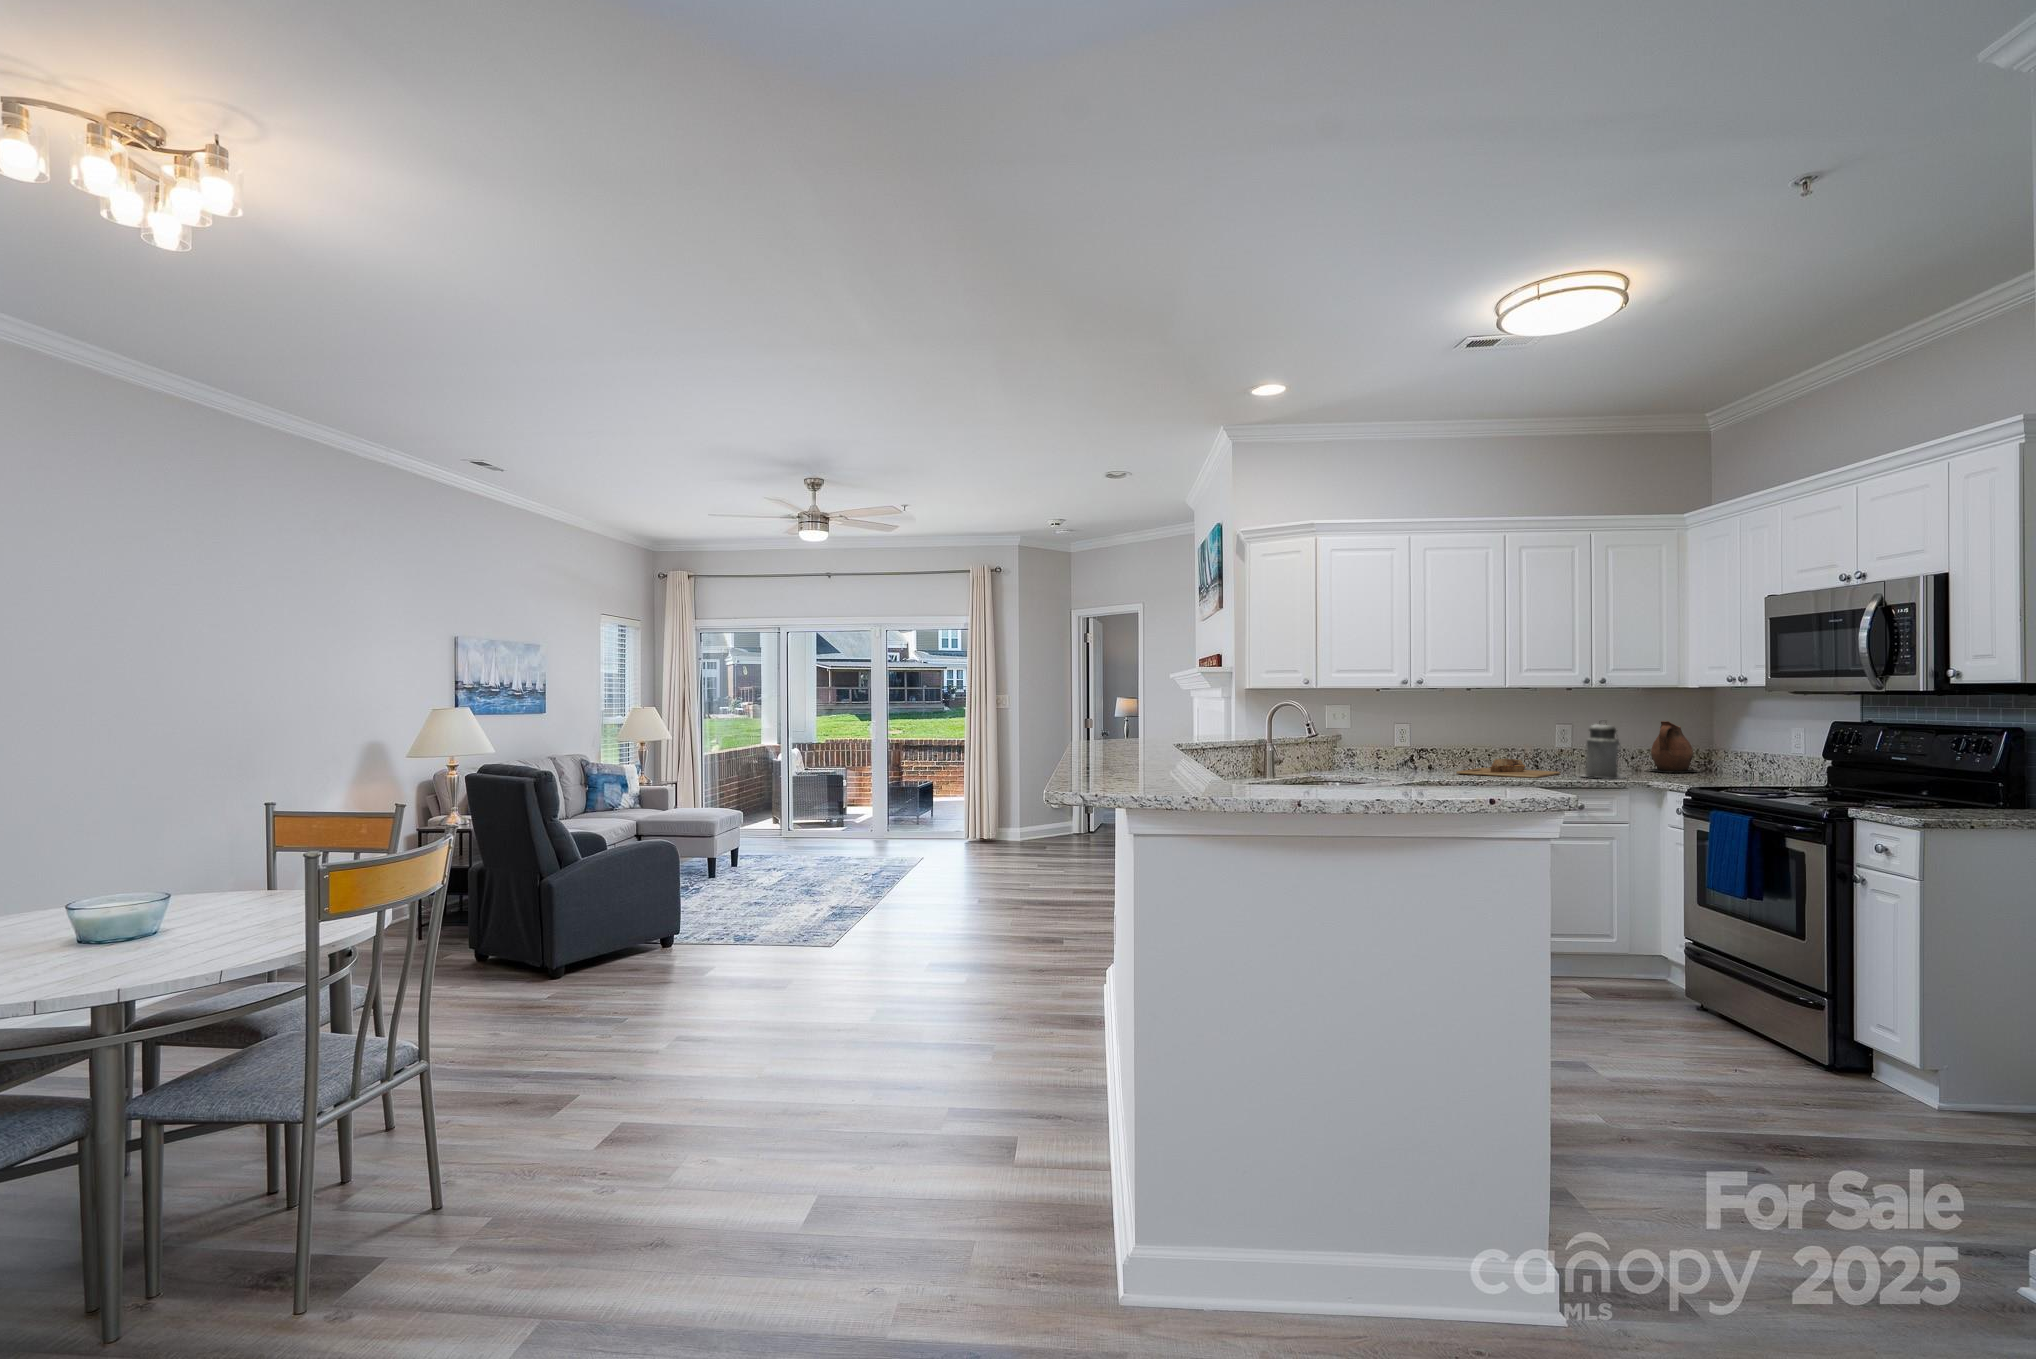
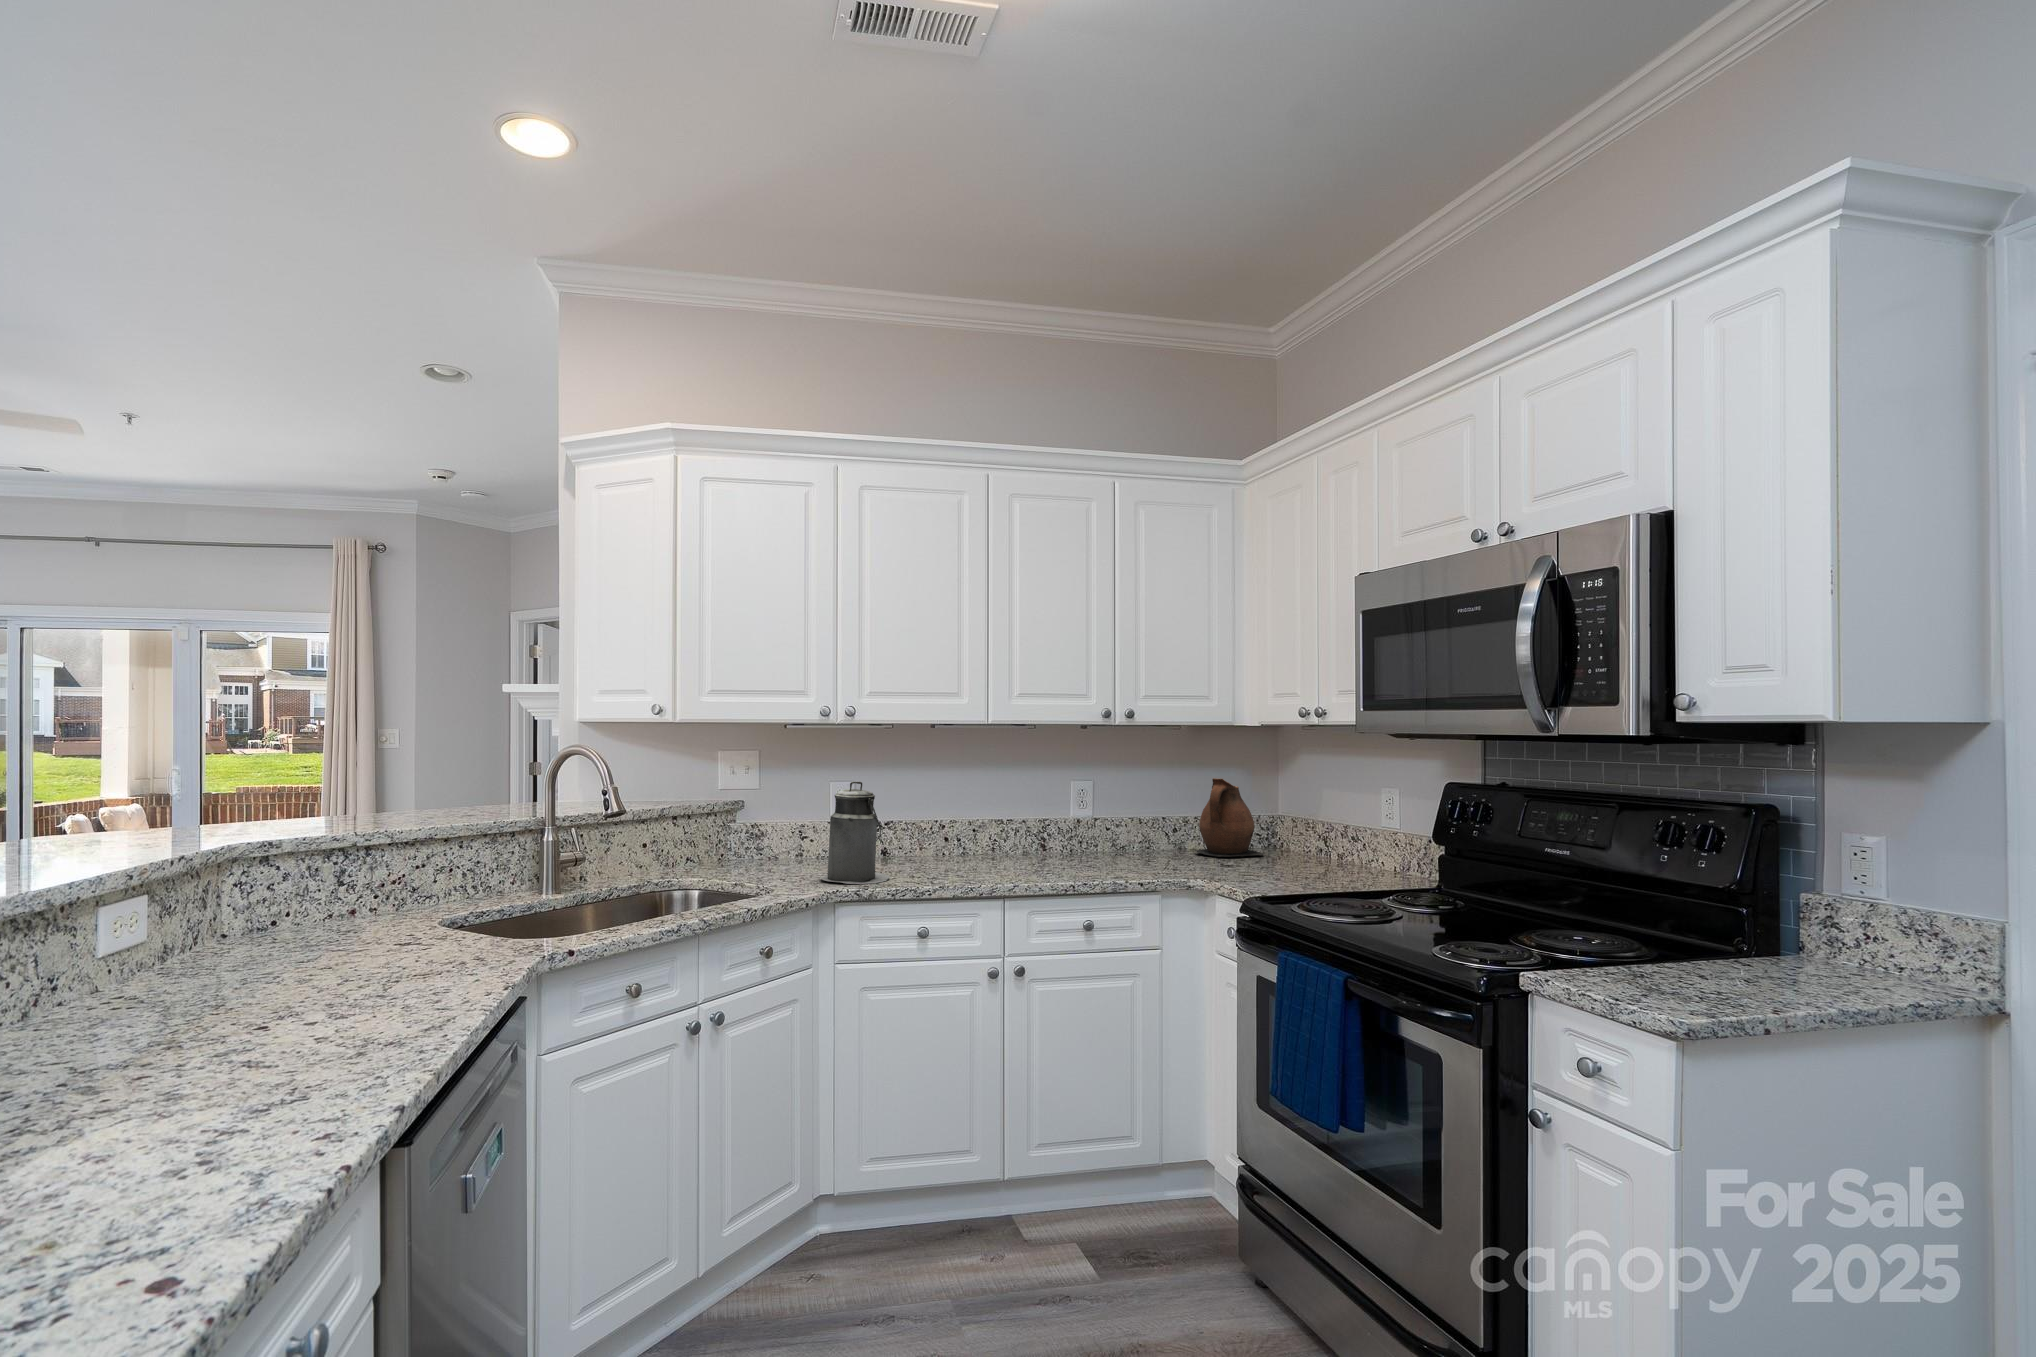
canister: present [1585,721,1625,779] -> present [820,781,890,884]
cutting board: present [1456,759,1560,778] -> none [914,840,1070,875]

